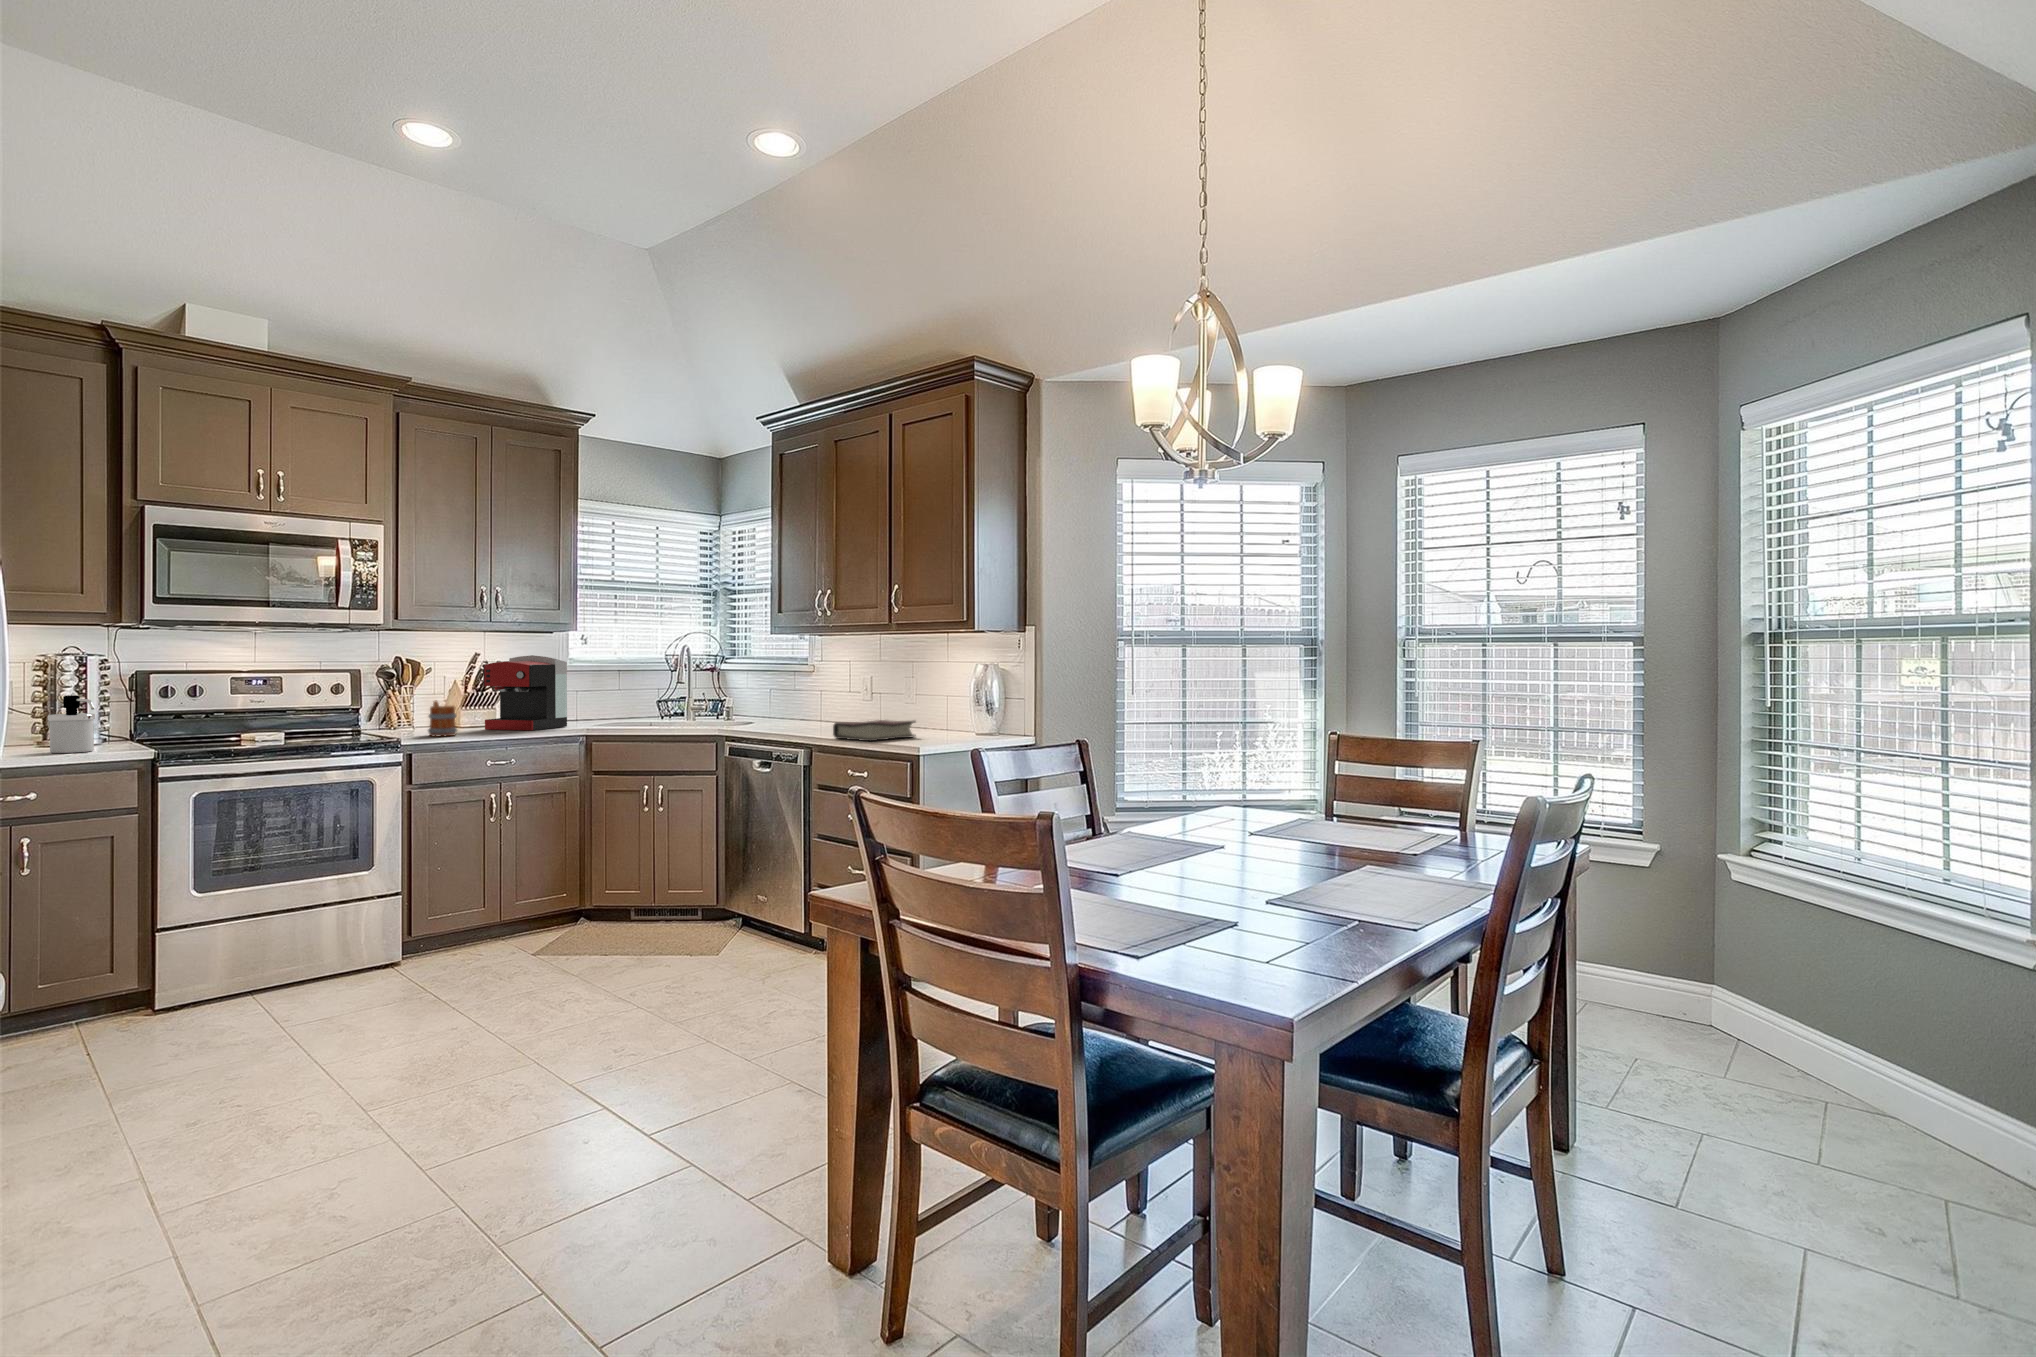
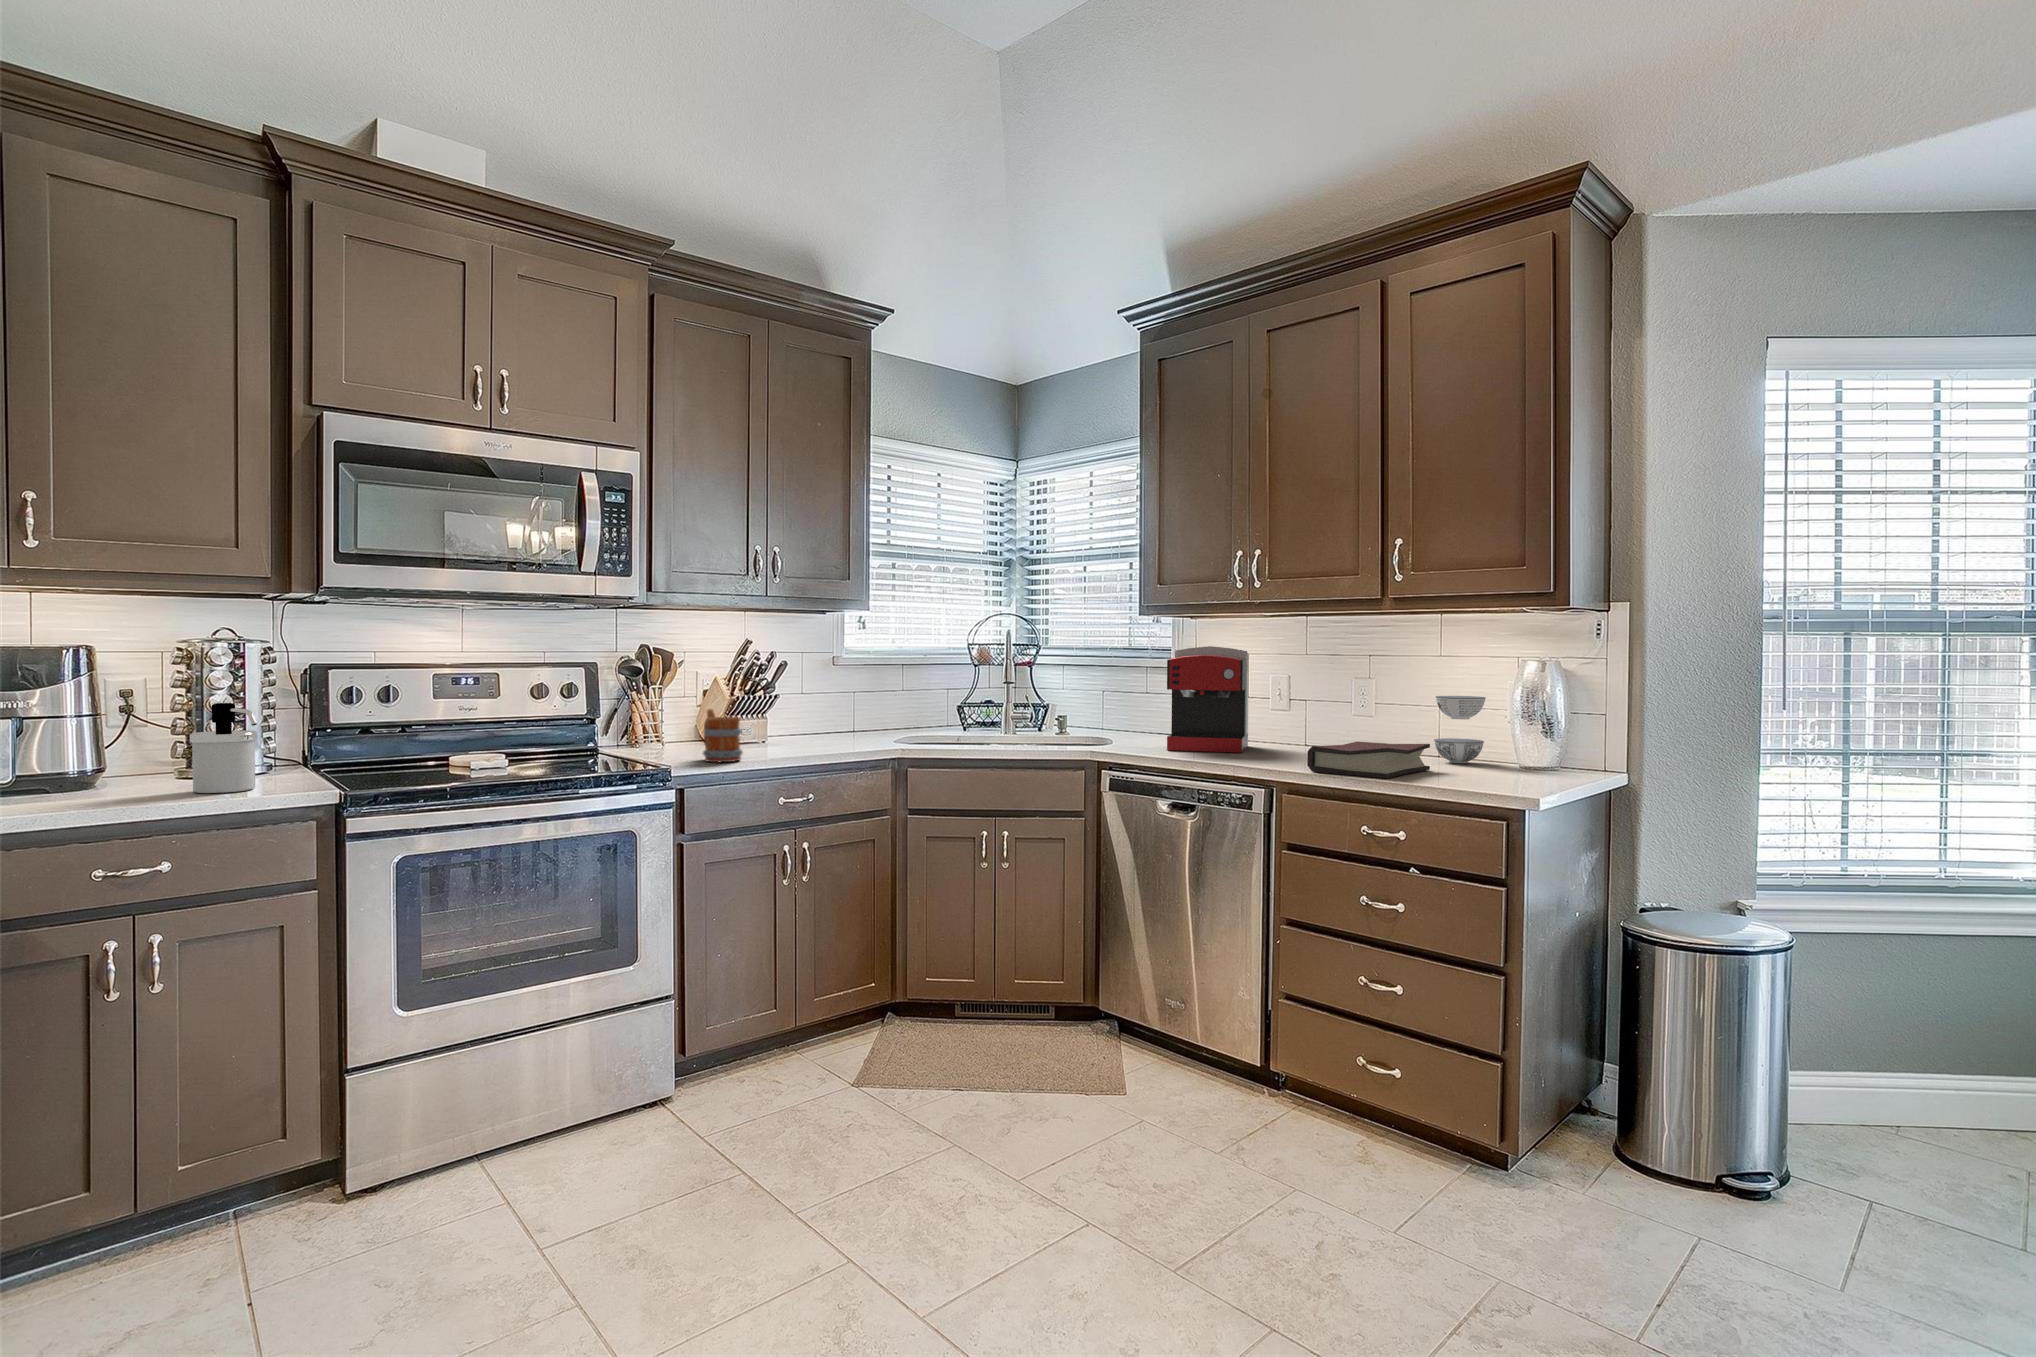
coffee maker: present [483,655,567,730] -> present [1167,646,1249,753]
bowl: none [937,690,968,734] -> present [1434,696,1486,763]

